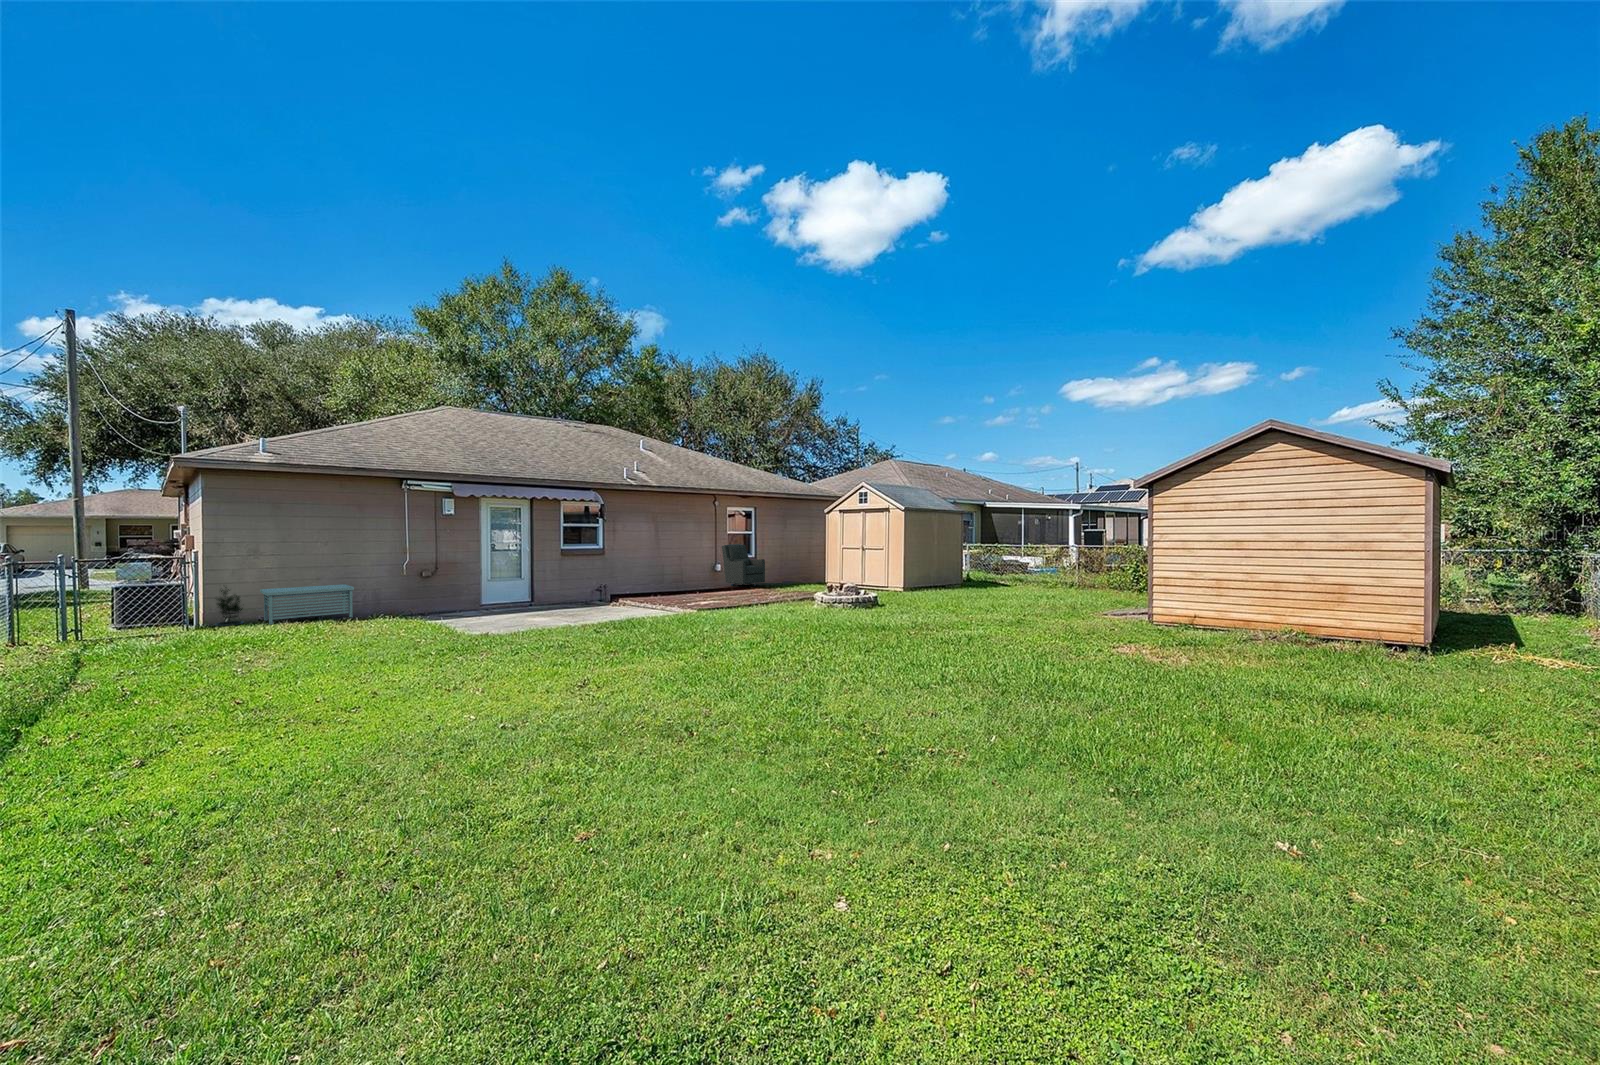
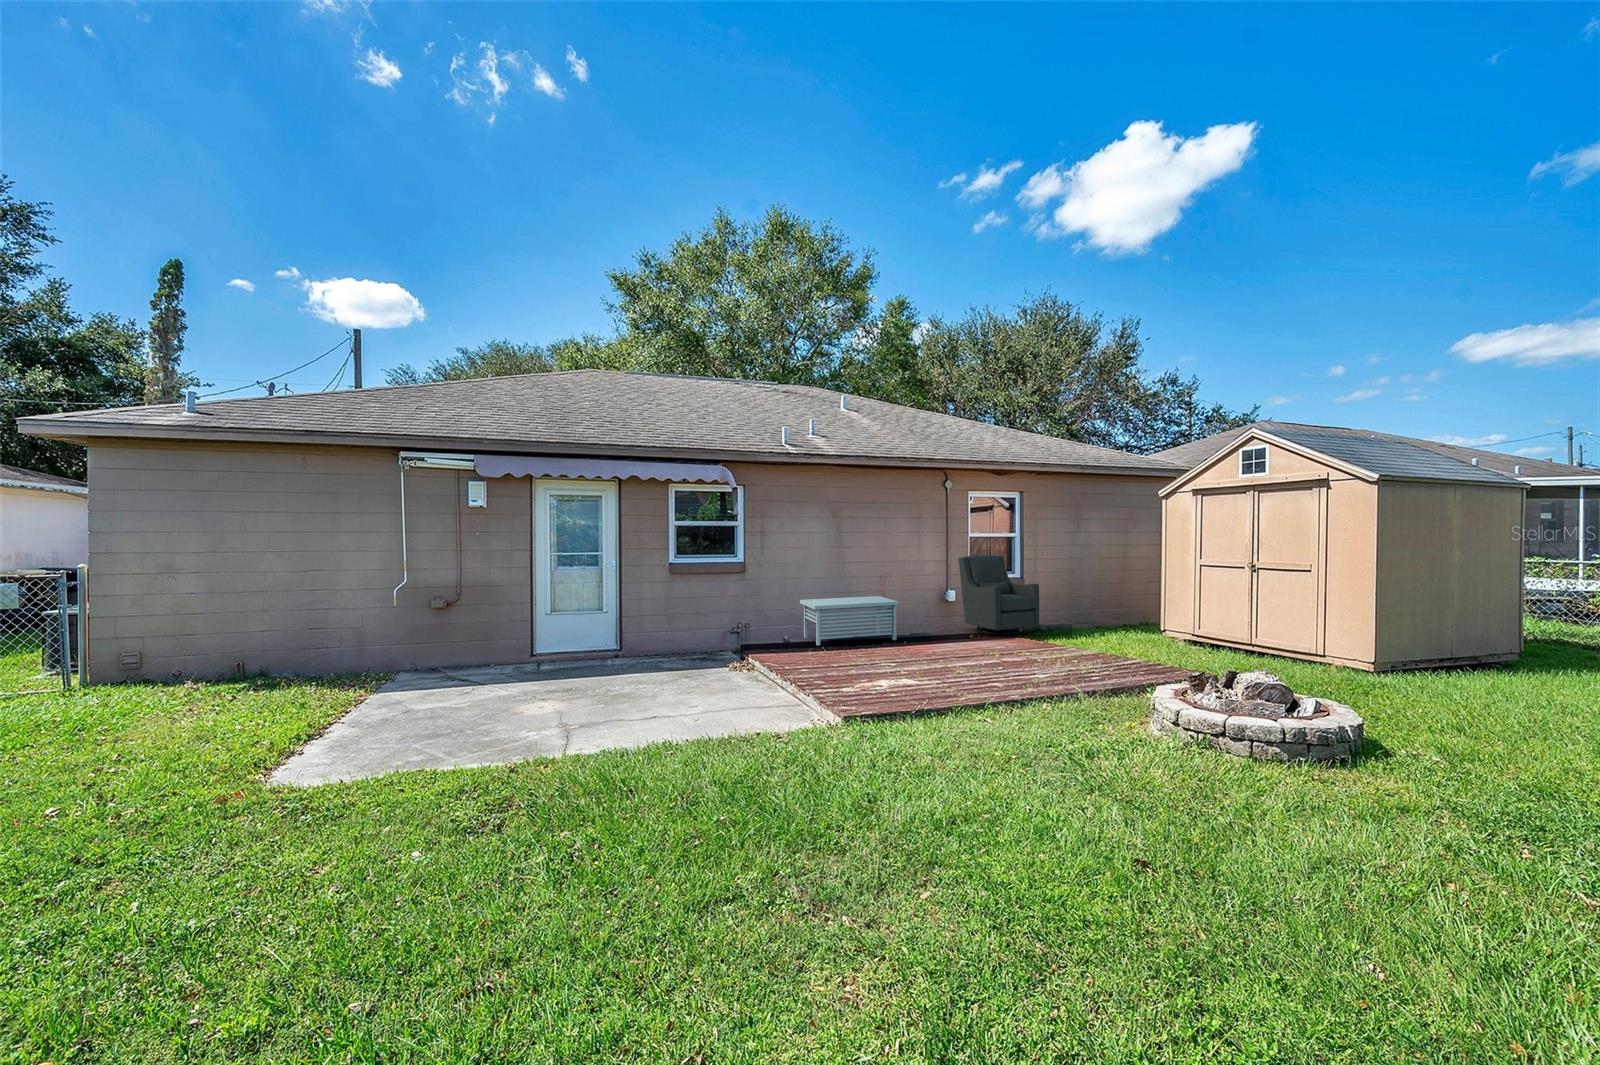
storage bench: present [260,584,354,624] -> present [800,596,899,645]
potted tree: present [215,587,243,626] -> none [97,620,156,687]

